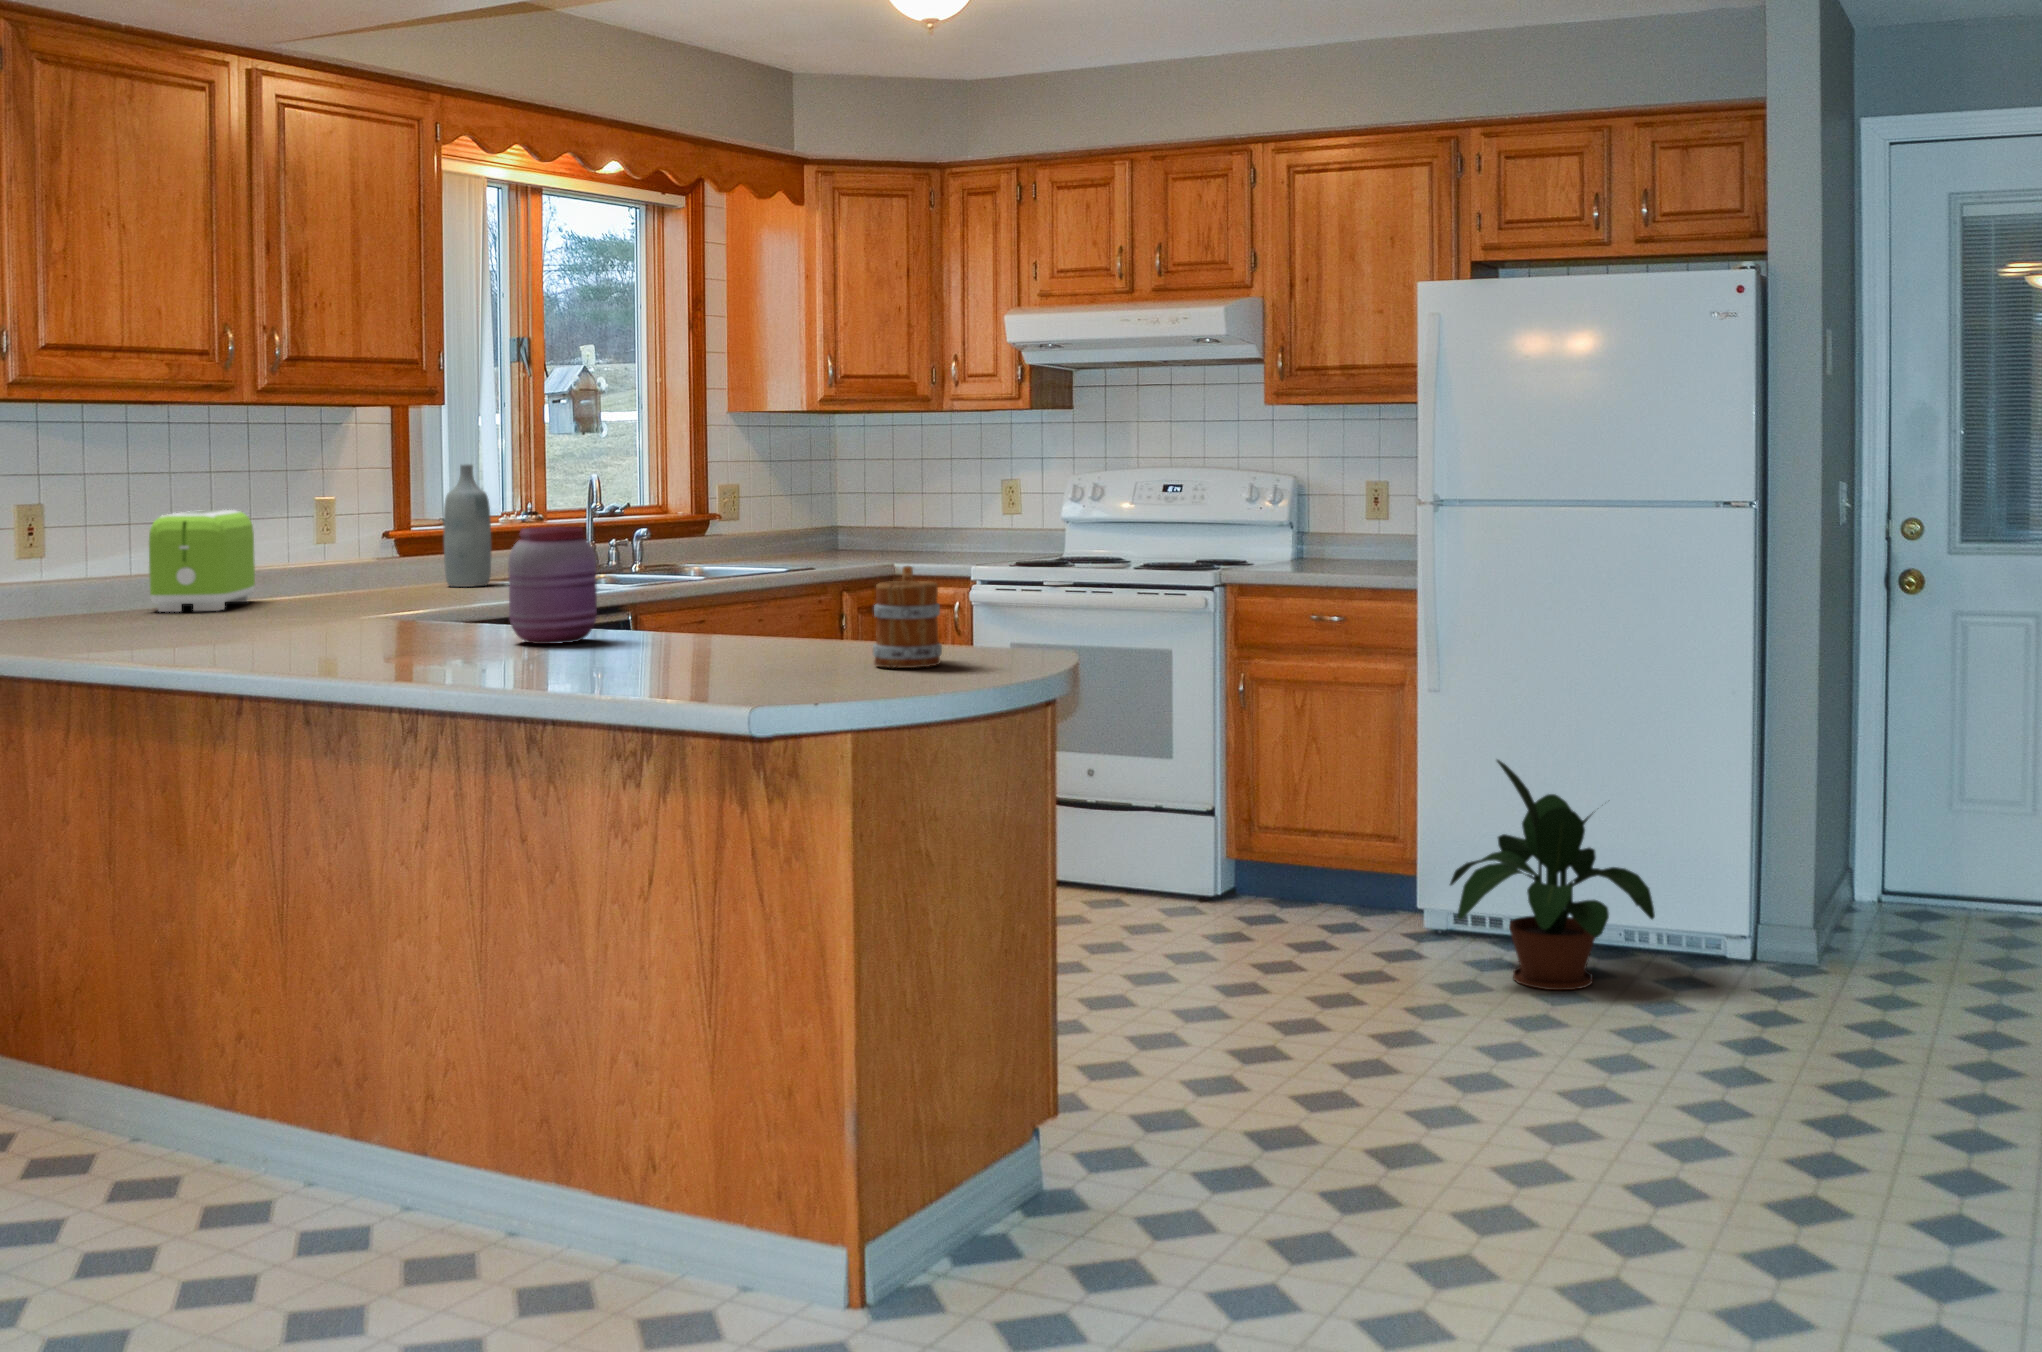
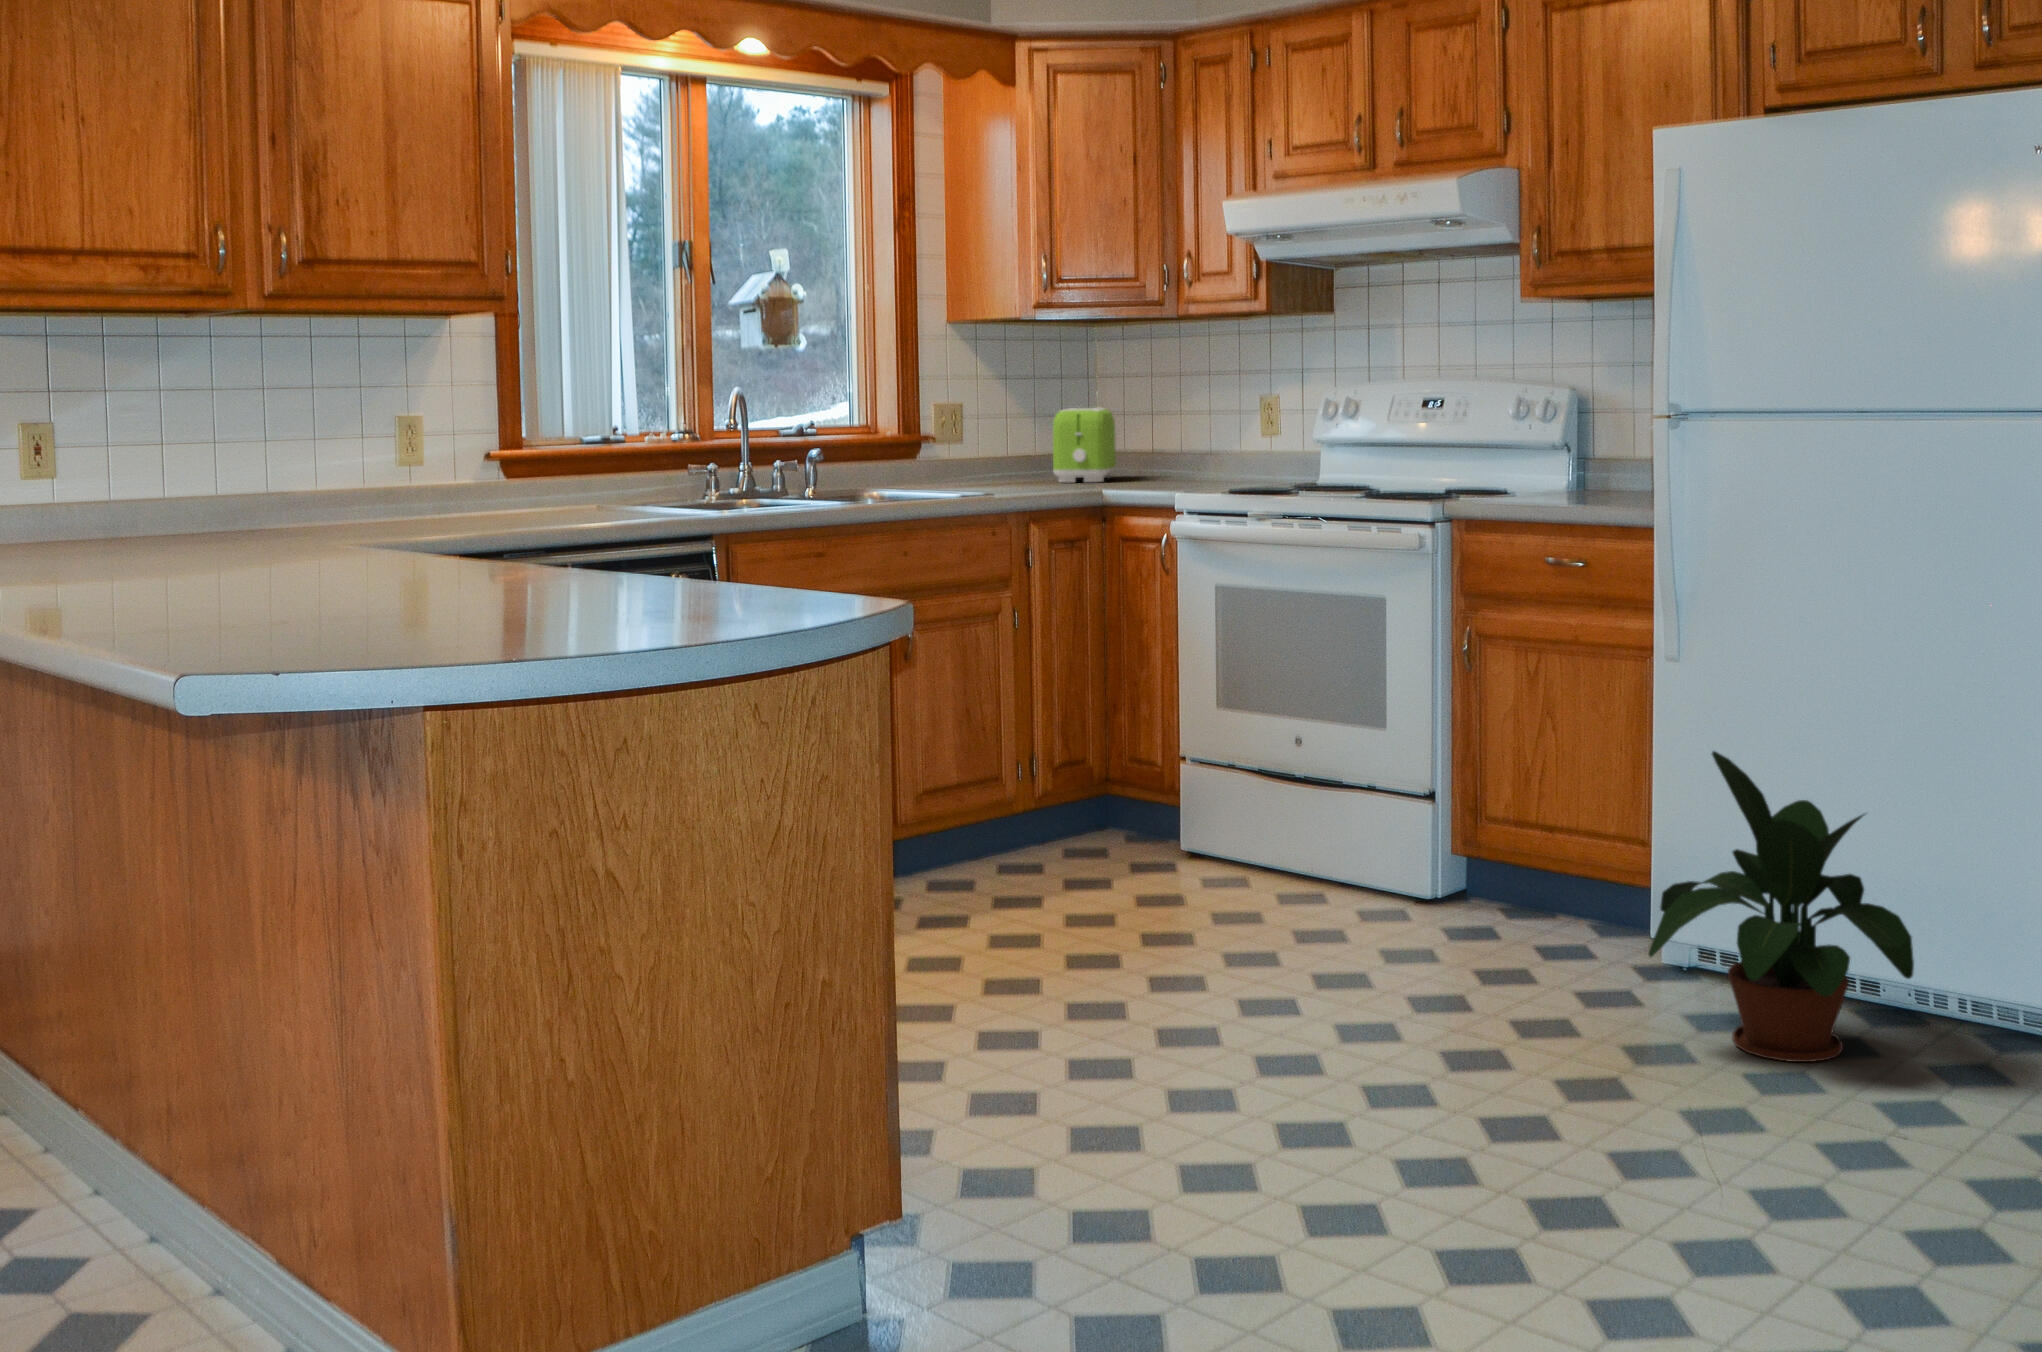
bottle: present [444,464,491,587] -> none [559,379,610,512]
toaster: present [149,510,255,612] -> present [1053,408,1116,482]
jar: present [508,527,597,644] -> none [391,440,494,574]
mug: present [873,566,942,668] -> none [664,485,757,613]

